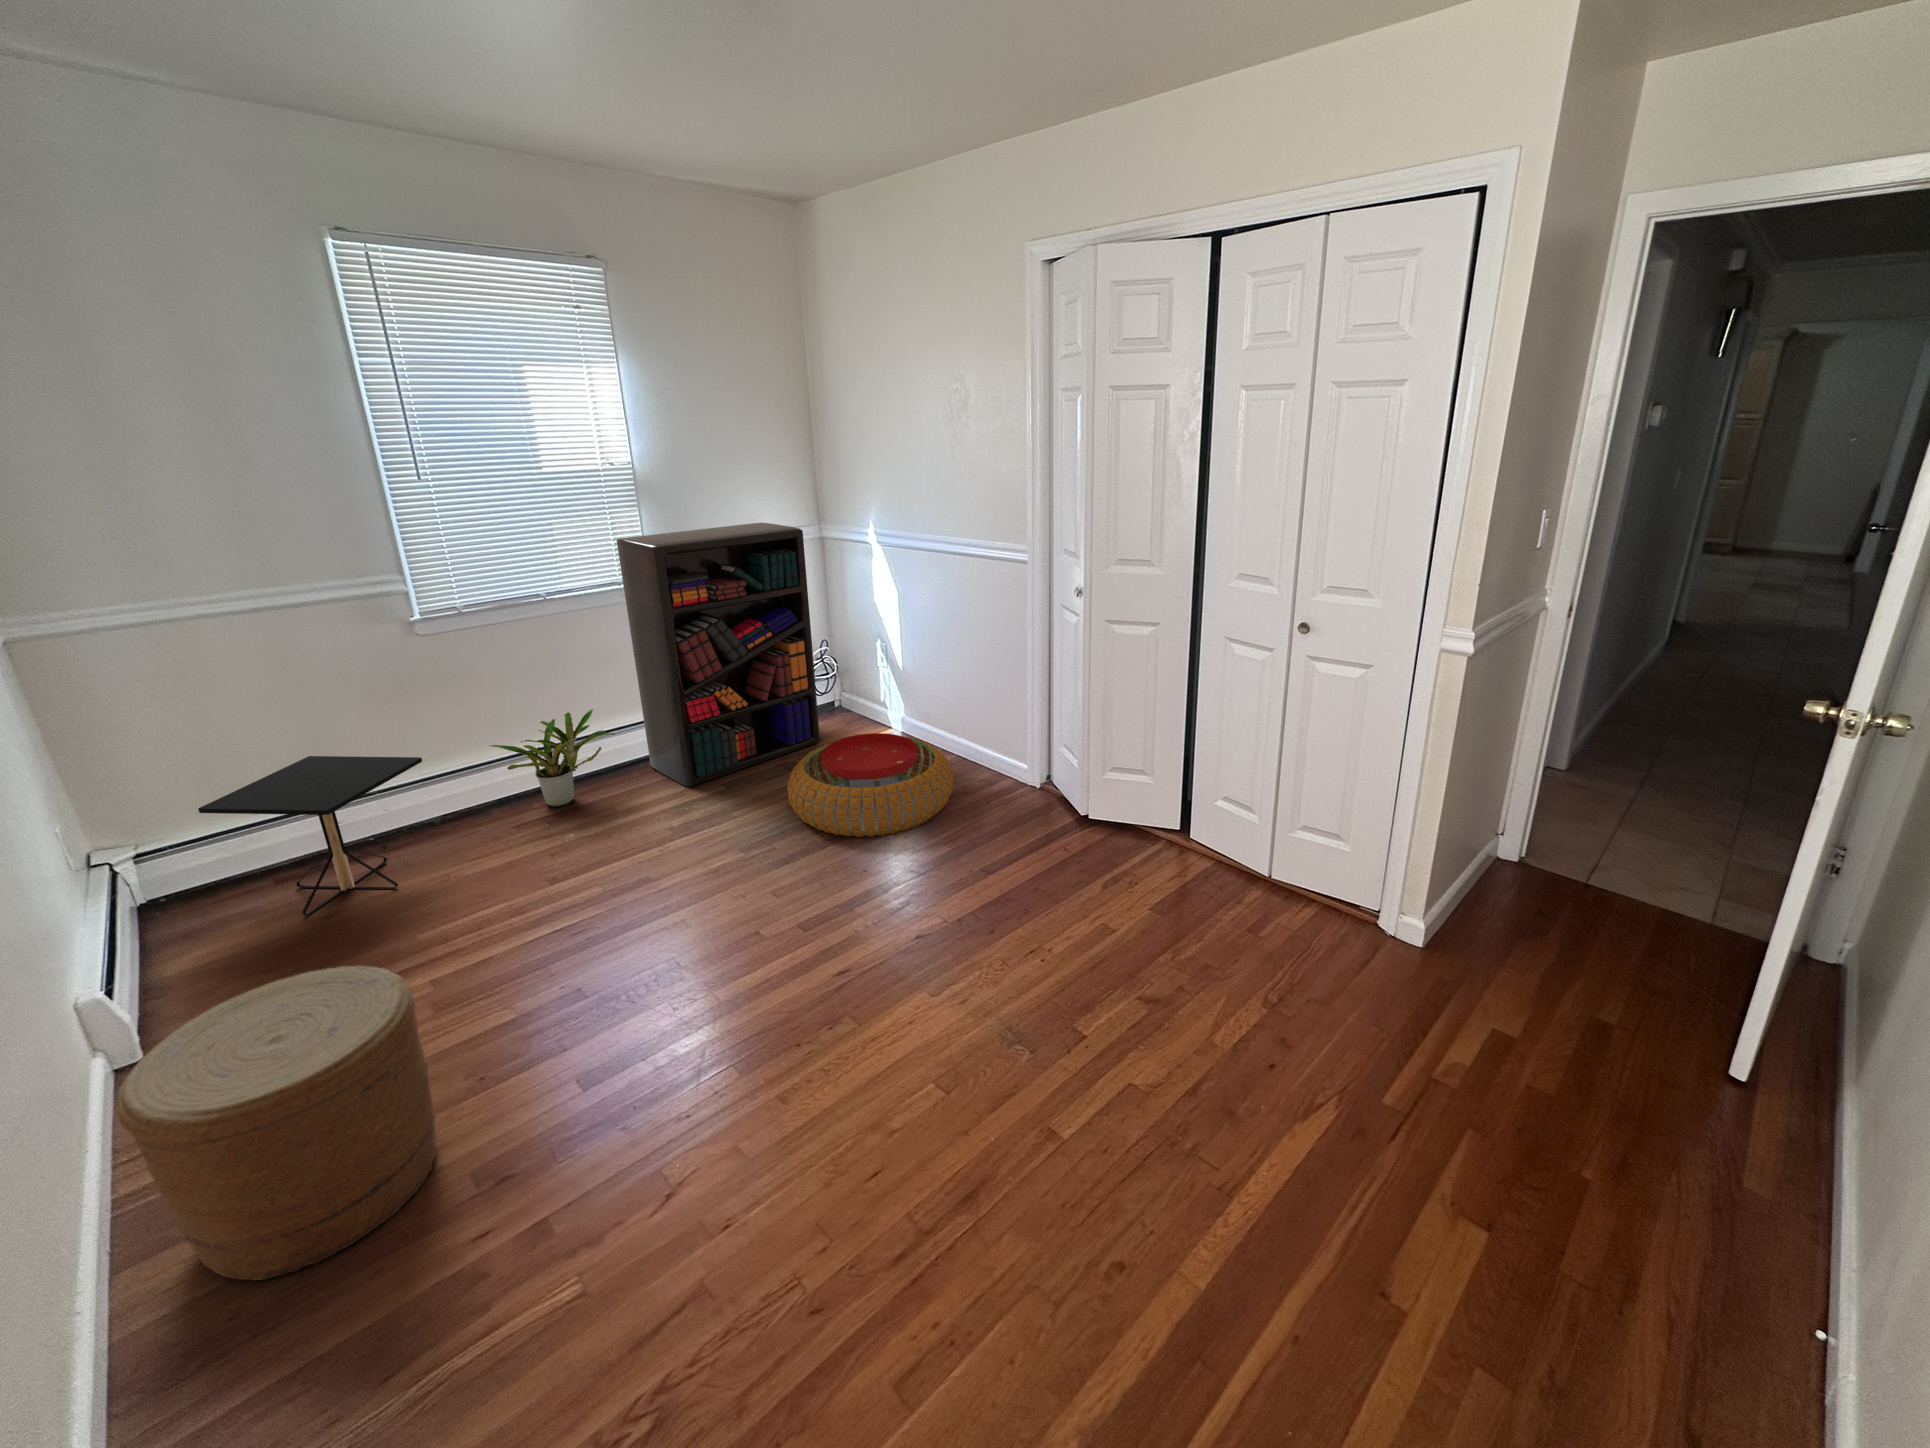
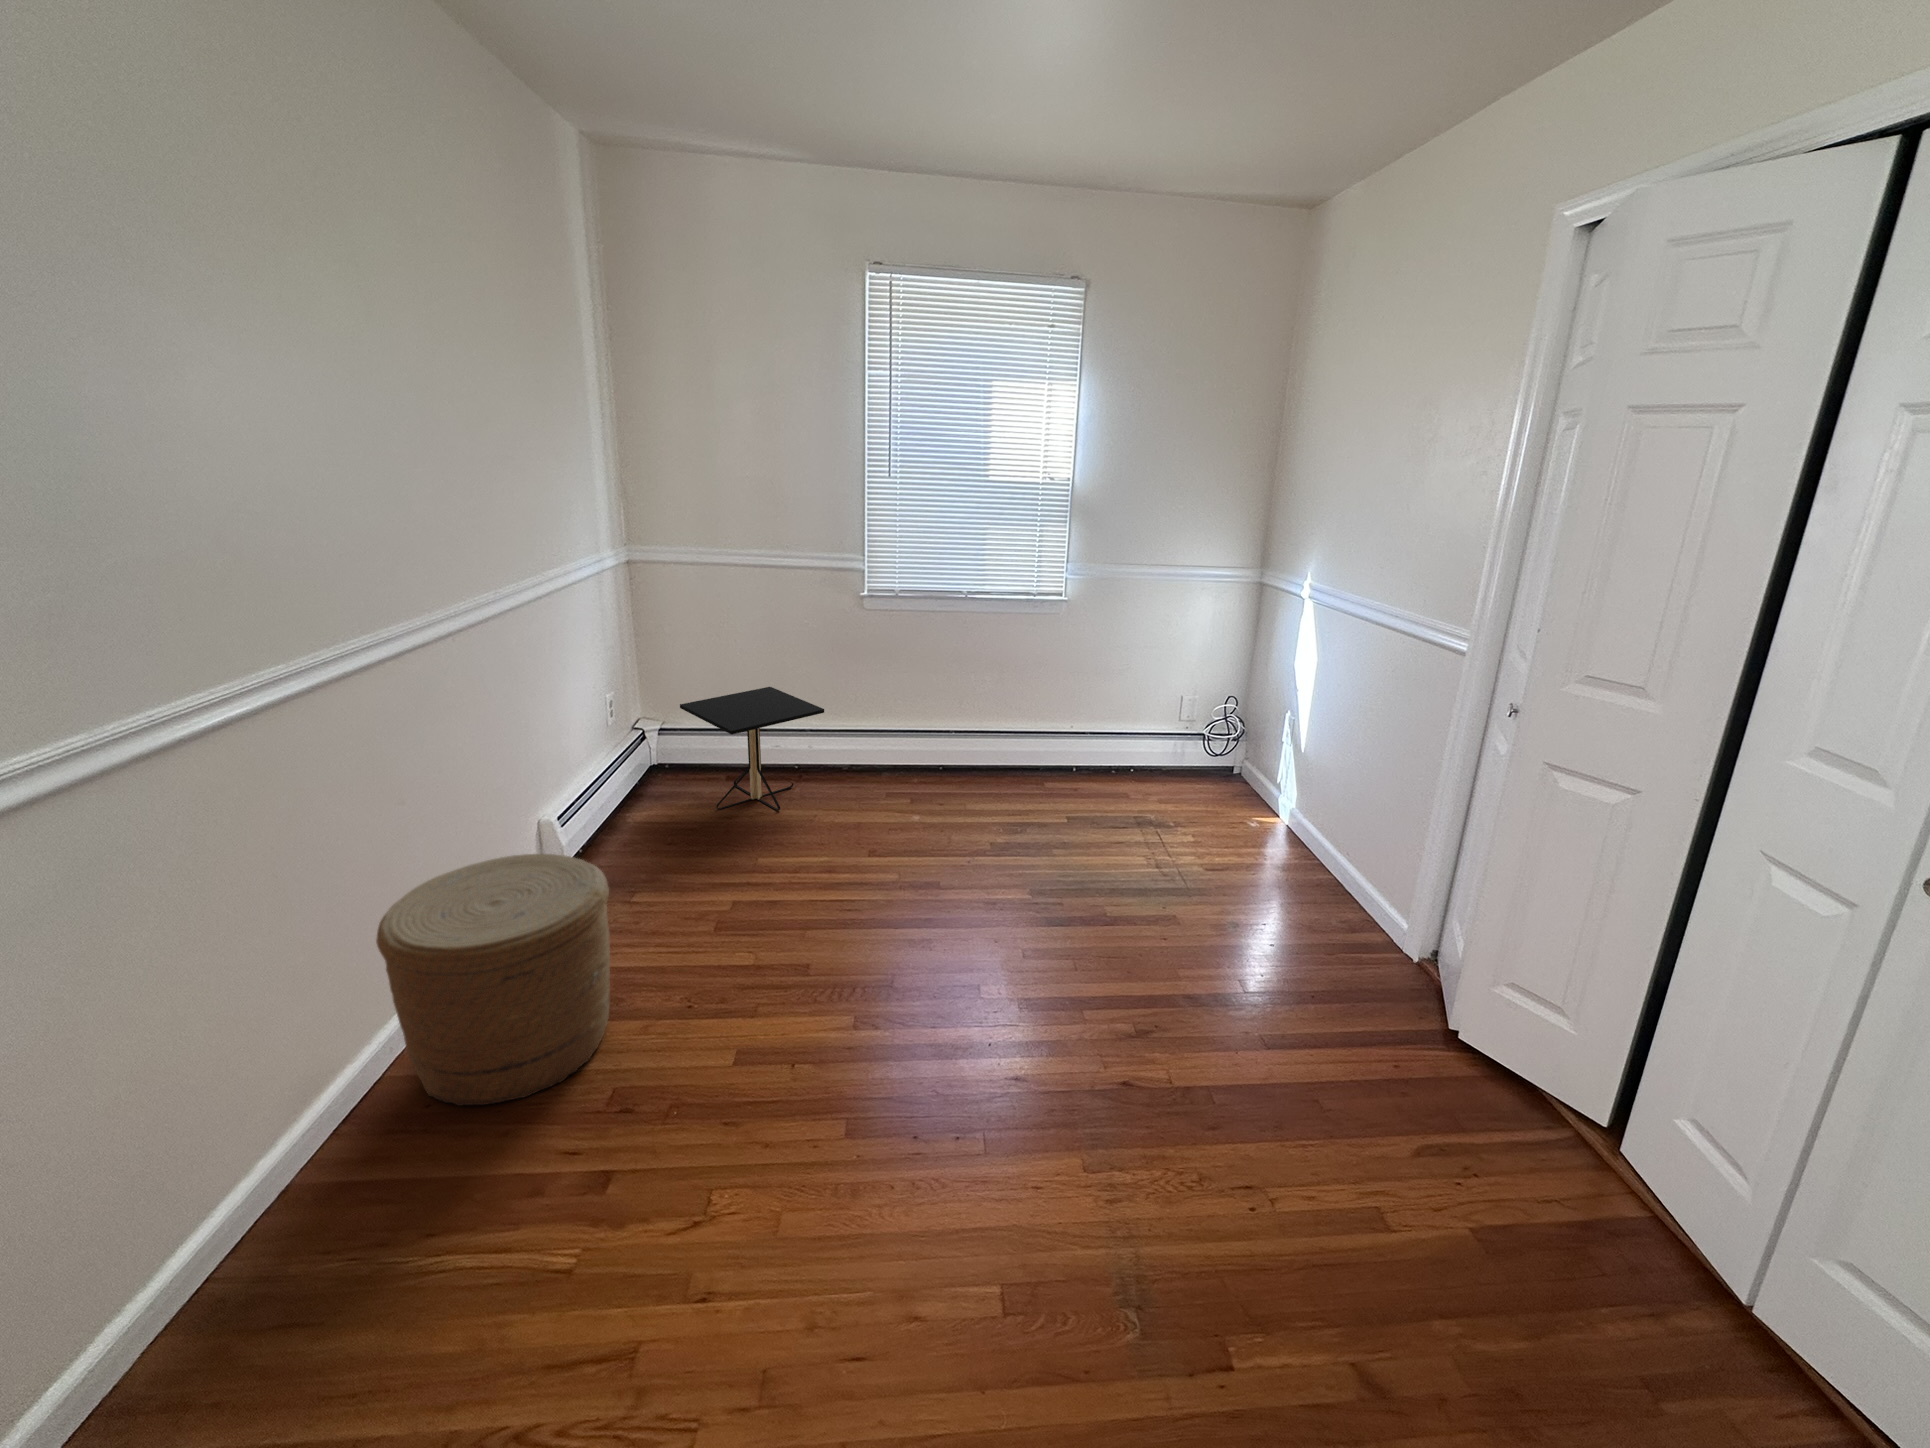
bookshelf: present [617,523,820,787] -> none [1024,551,1217,806]
potted plant: present [490,709,615,806] -> none [890,703,993,786]
pouf: present [787,733,953,837] -> none [1097,807,1297,942]

